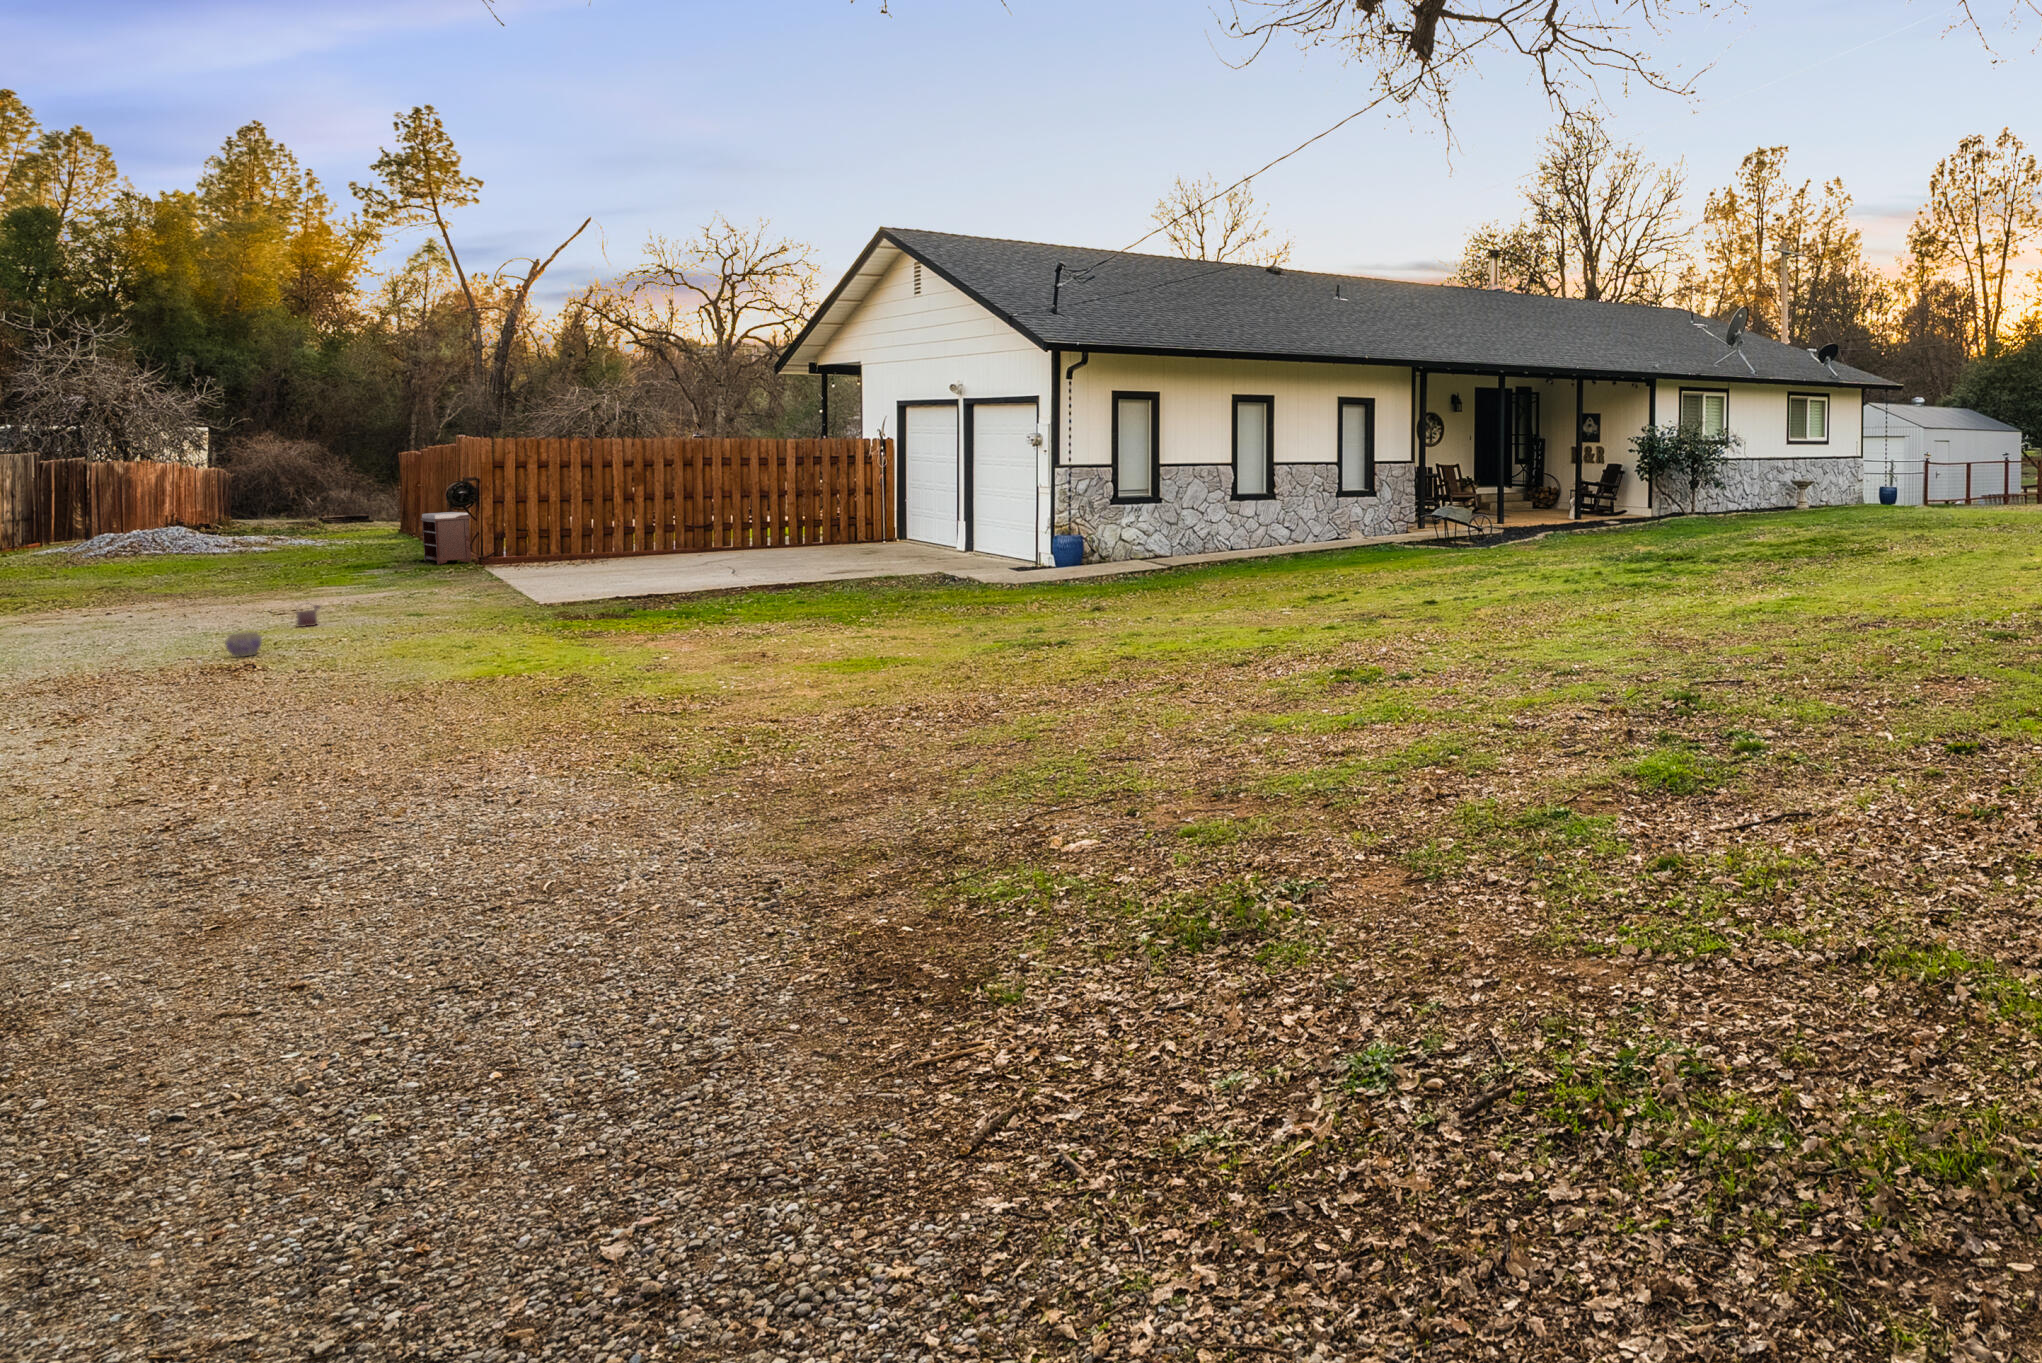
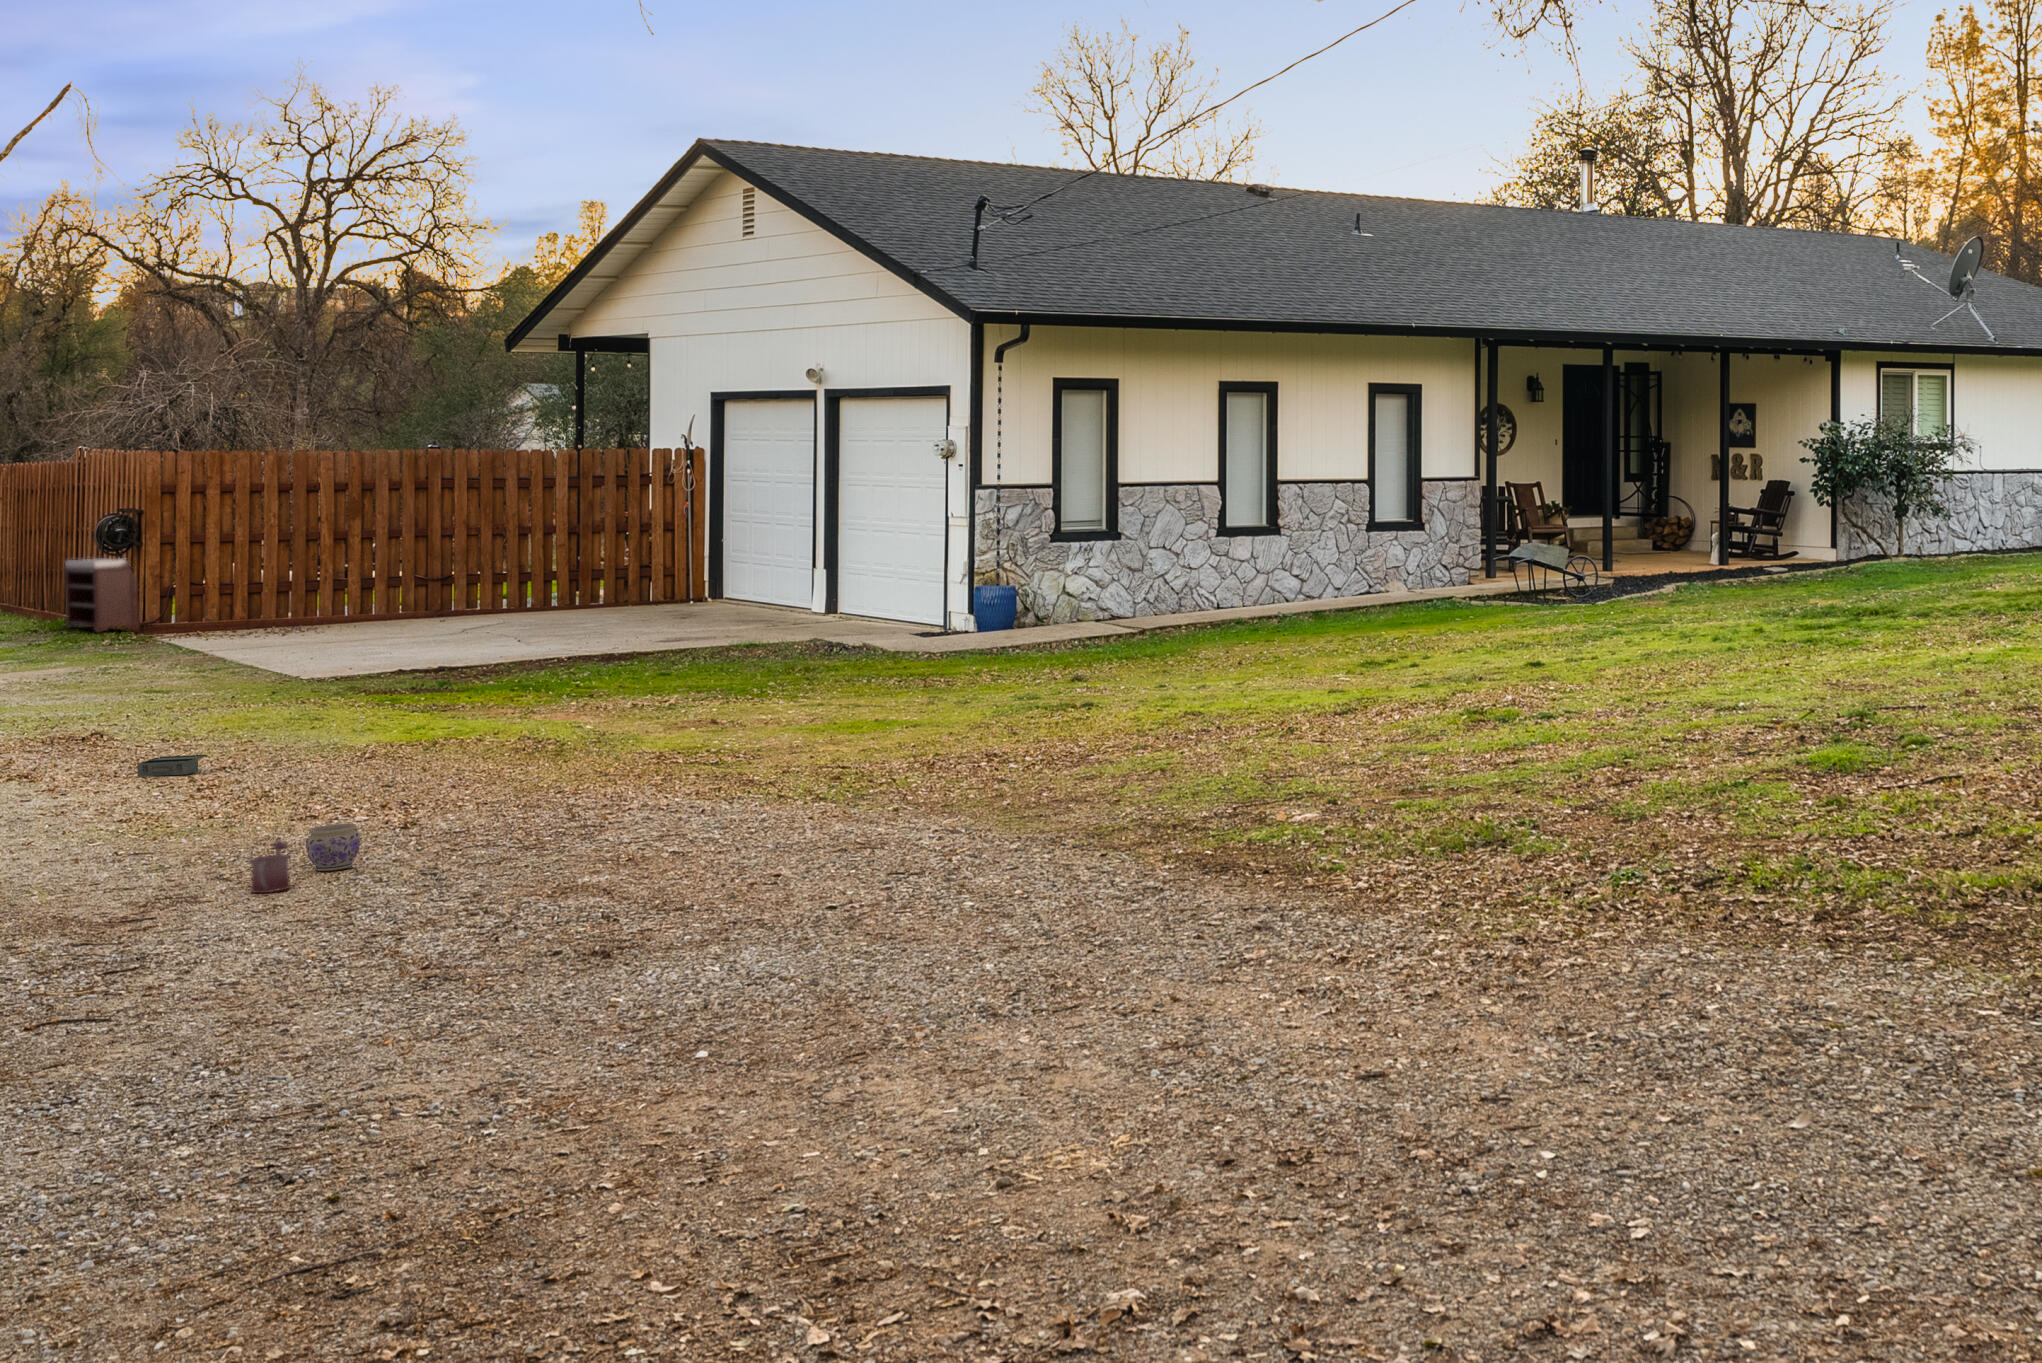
watering can: present [297,604,320,627] -> present [249,839,290,893]
planter: present [225,632,262,657] -> present [305,824,360,872]
toolbox: none [238,684,308,704] -> present [137,755,208,776]

